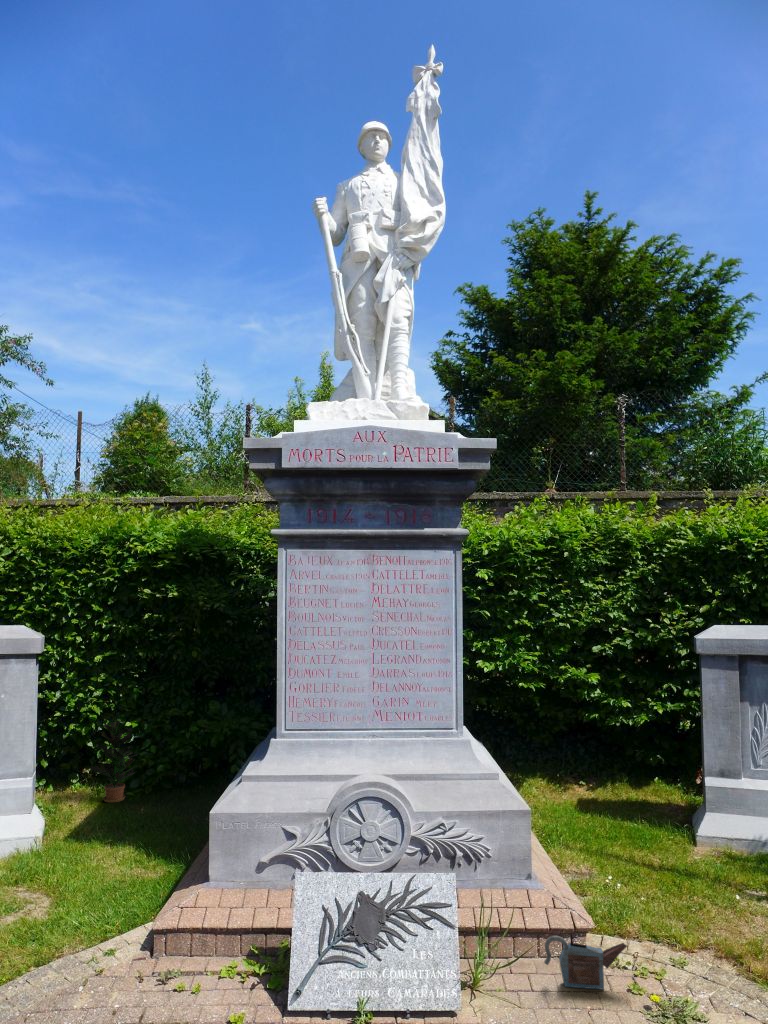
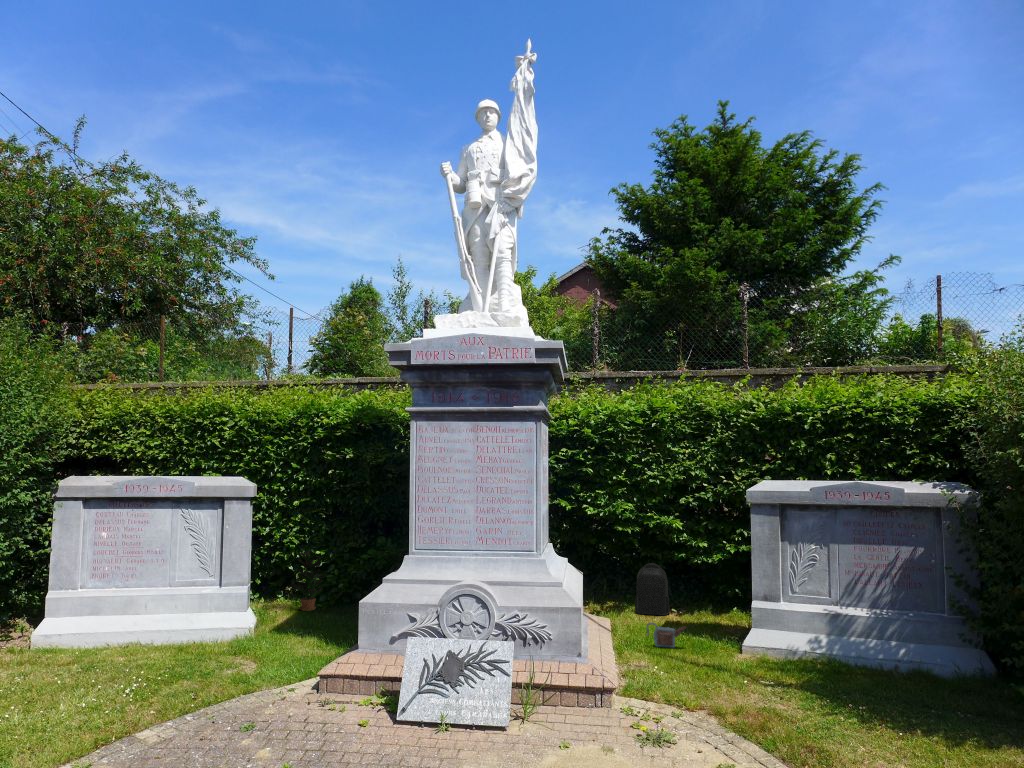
backpack: none [537,727,581,794] -> present [635,563,670,616]
watering can: present [544,936,627,989] -> present [646,622,686,648]

